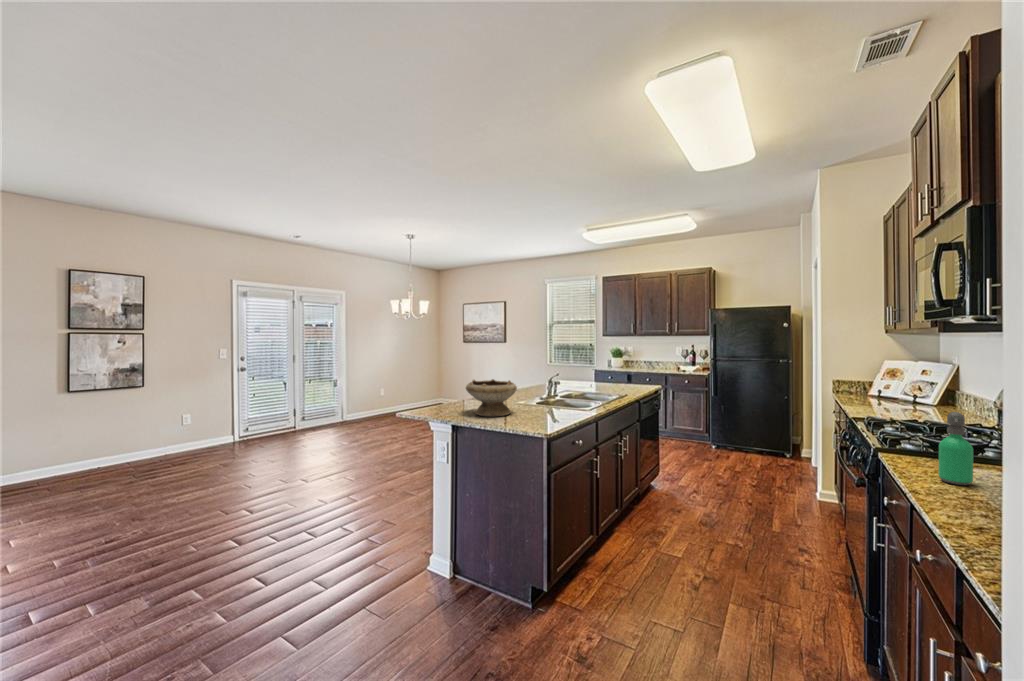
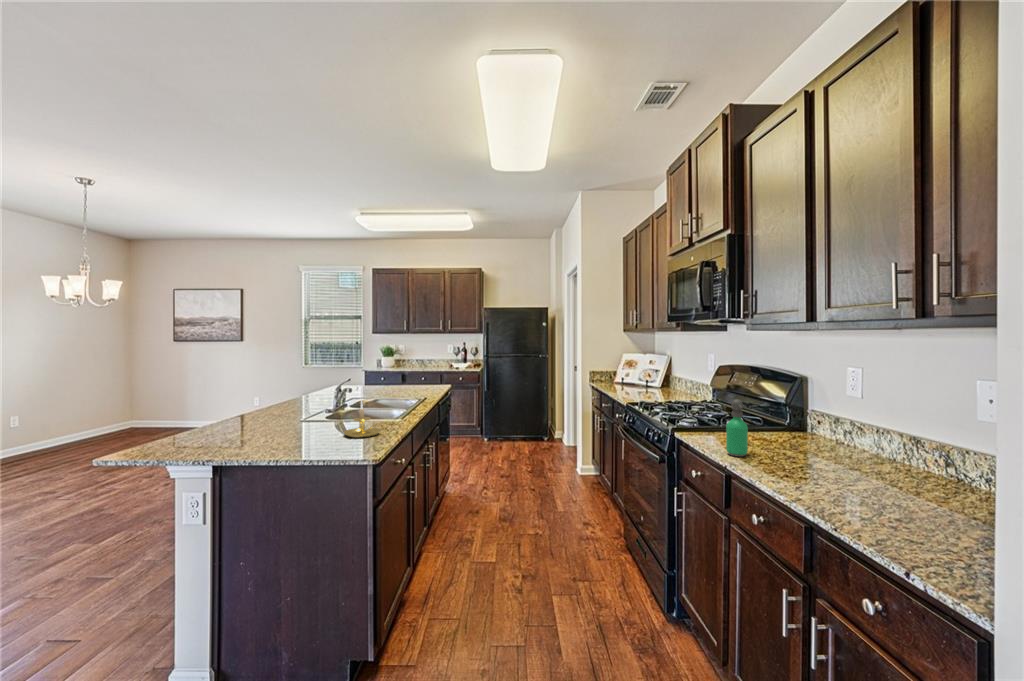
bowl: present [466,379,517,416] -> none [235,398,313,450]
candle holder: none [539,385,572,416] -> present [344,400,382,438]

